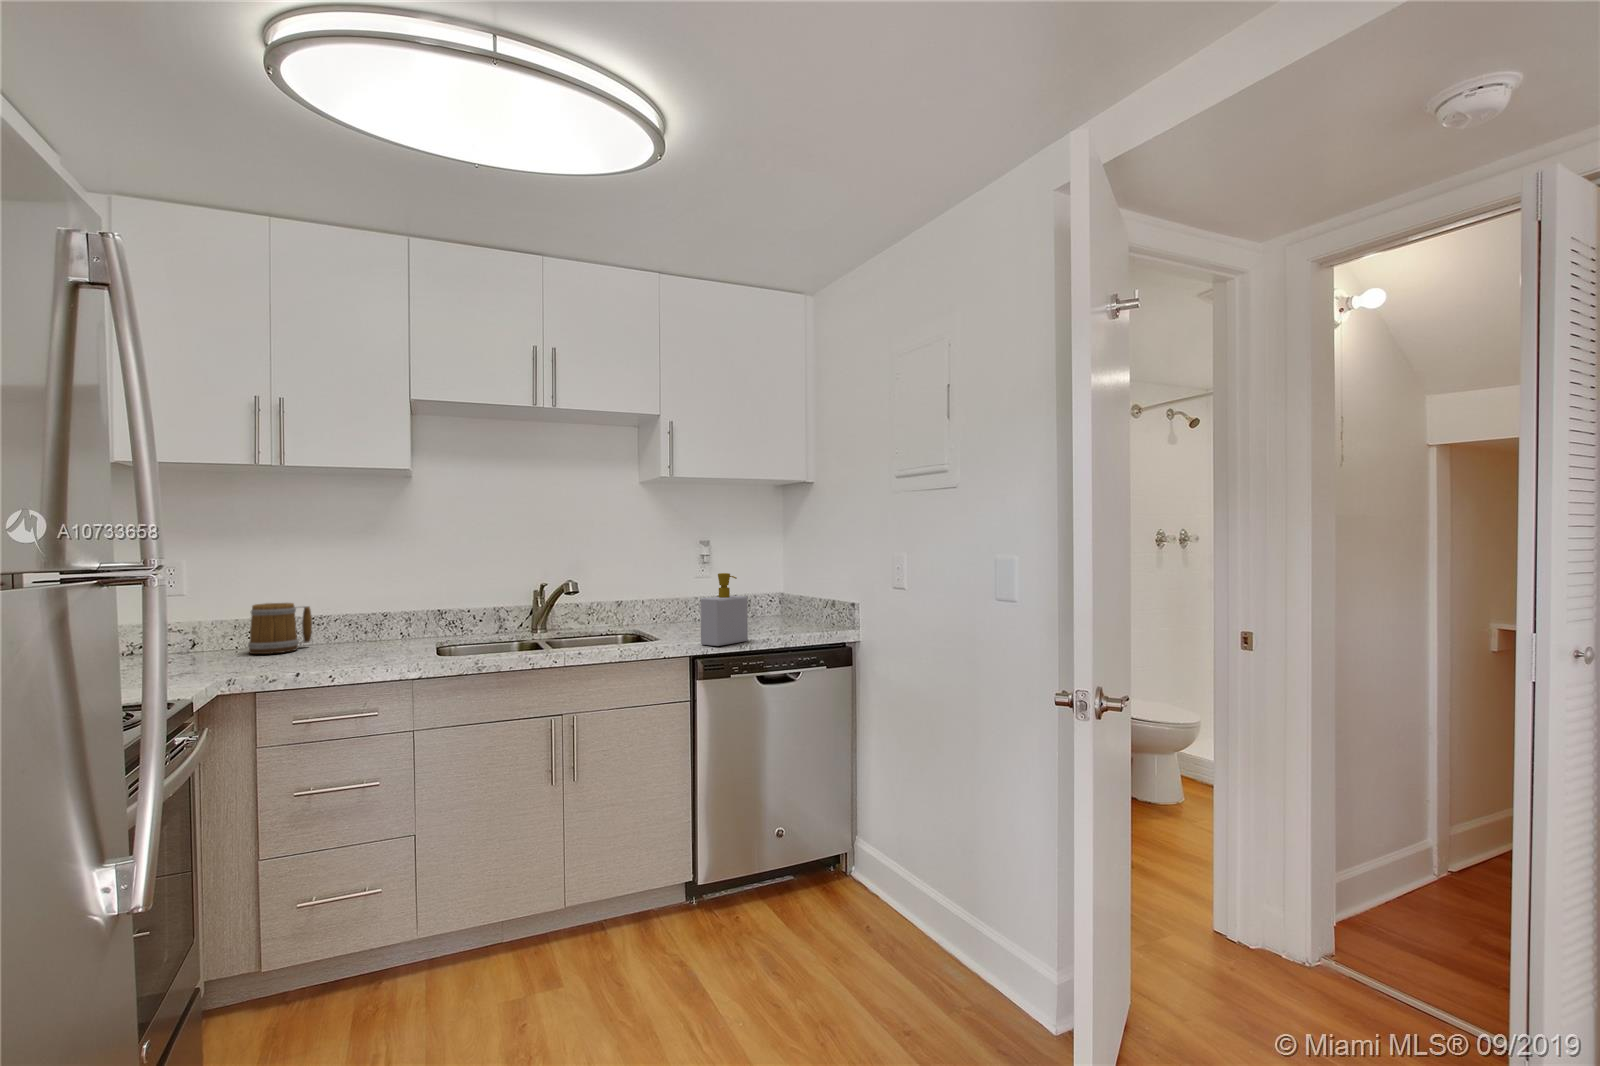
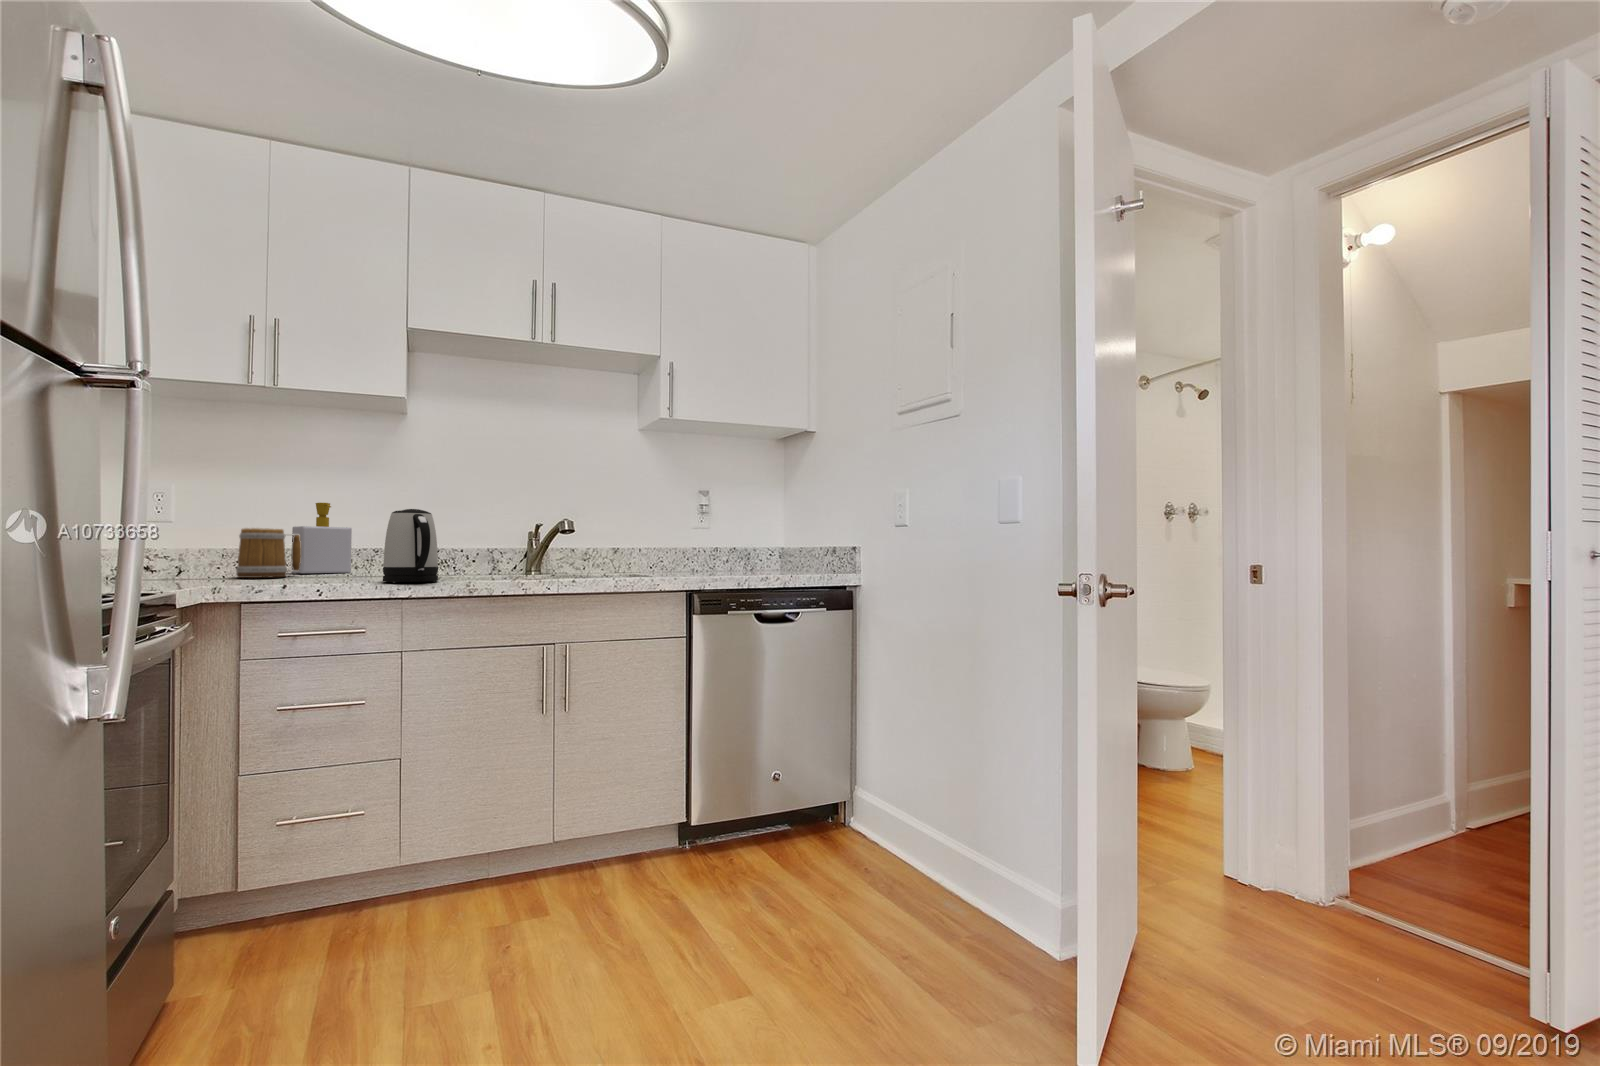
soap bottle: present [701,573,748,646] -> present [292,503,352,573]
kettle: none [392,585,446,660] -> present [383,509,438,583]

